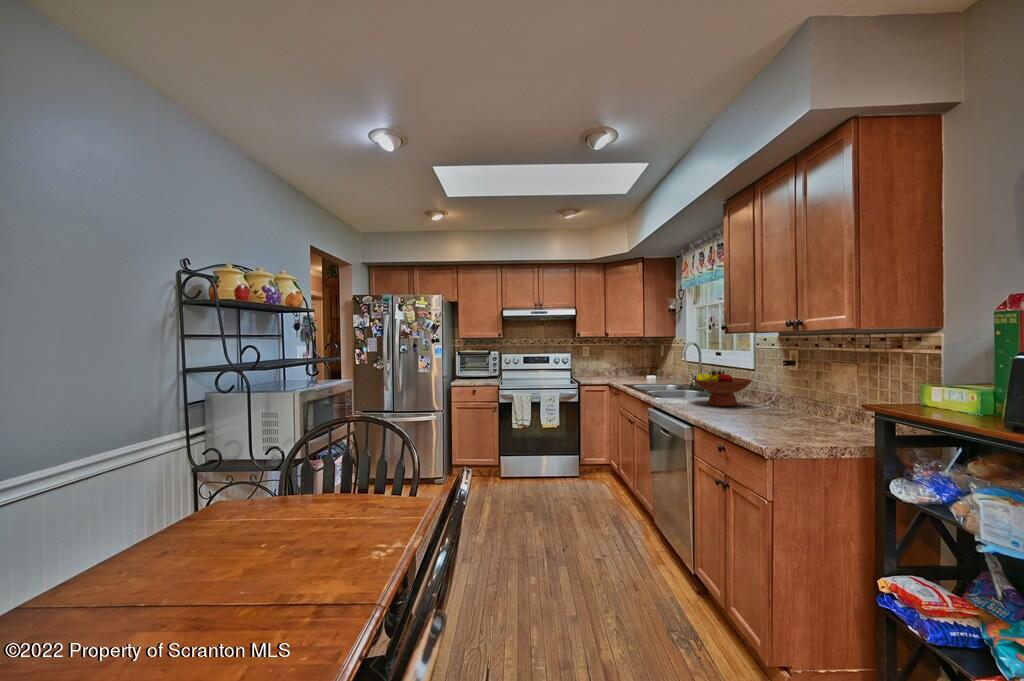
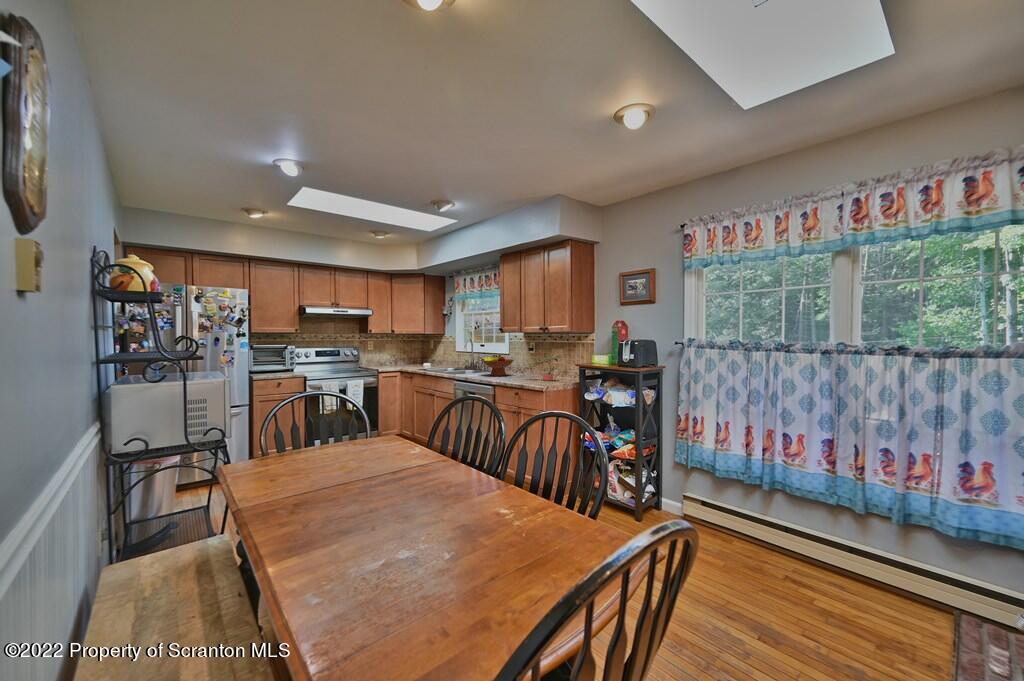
potted plant: none [760,374,841,432] -> present [527,354,562,381]

